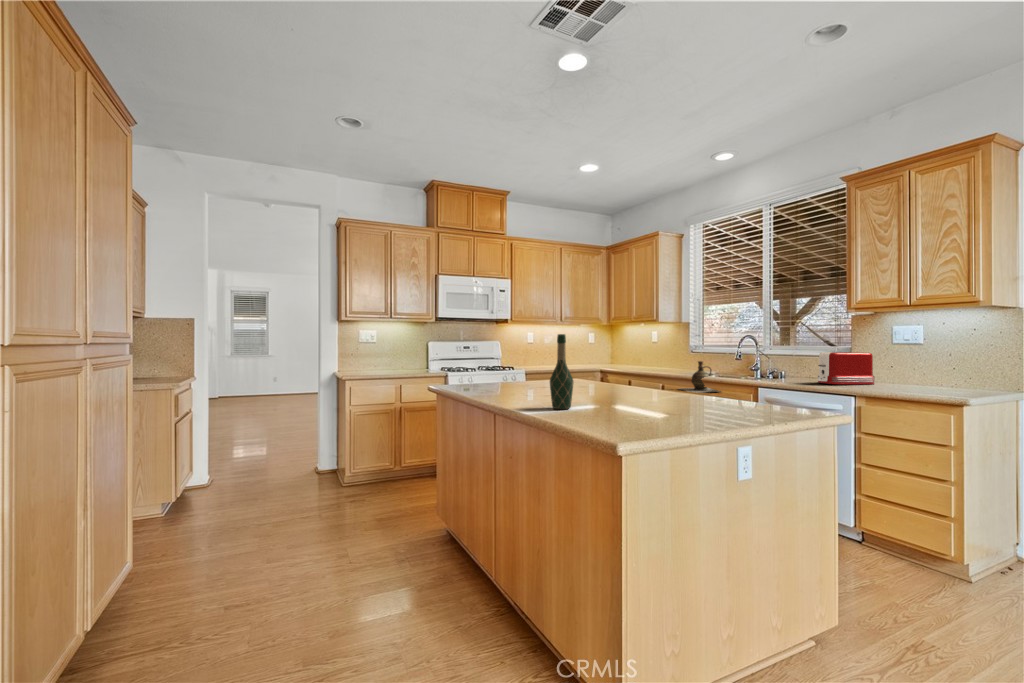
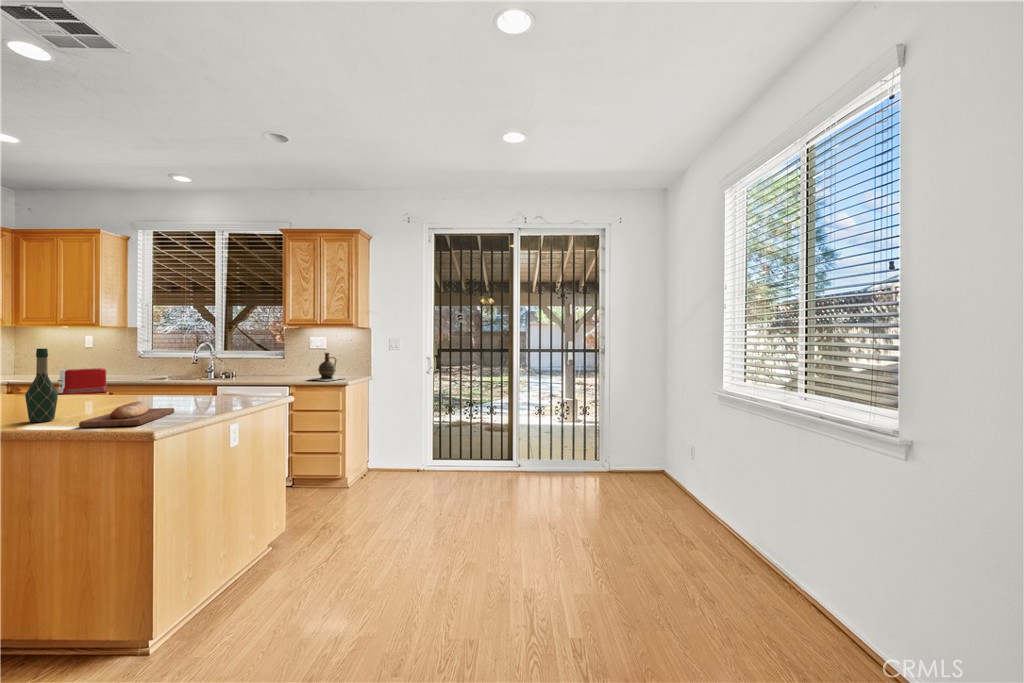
toaster: present [818,352,875,385] -> present [57,368,108,395]
ceramic jug: present [680,361,720,393] -> present [308,353,344,381]
bread loaf: none [574,399,677,429] -> present [79,402,174,427]

